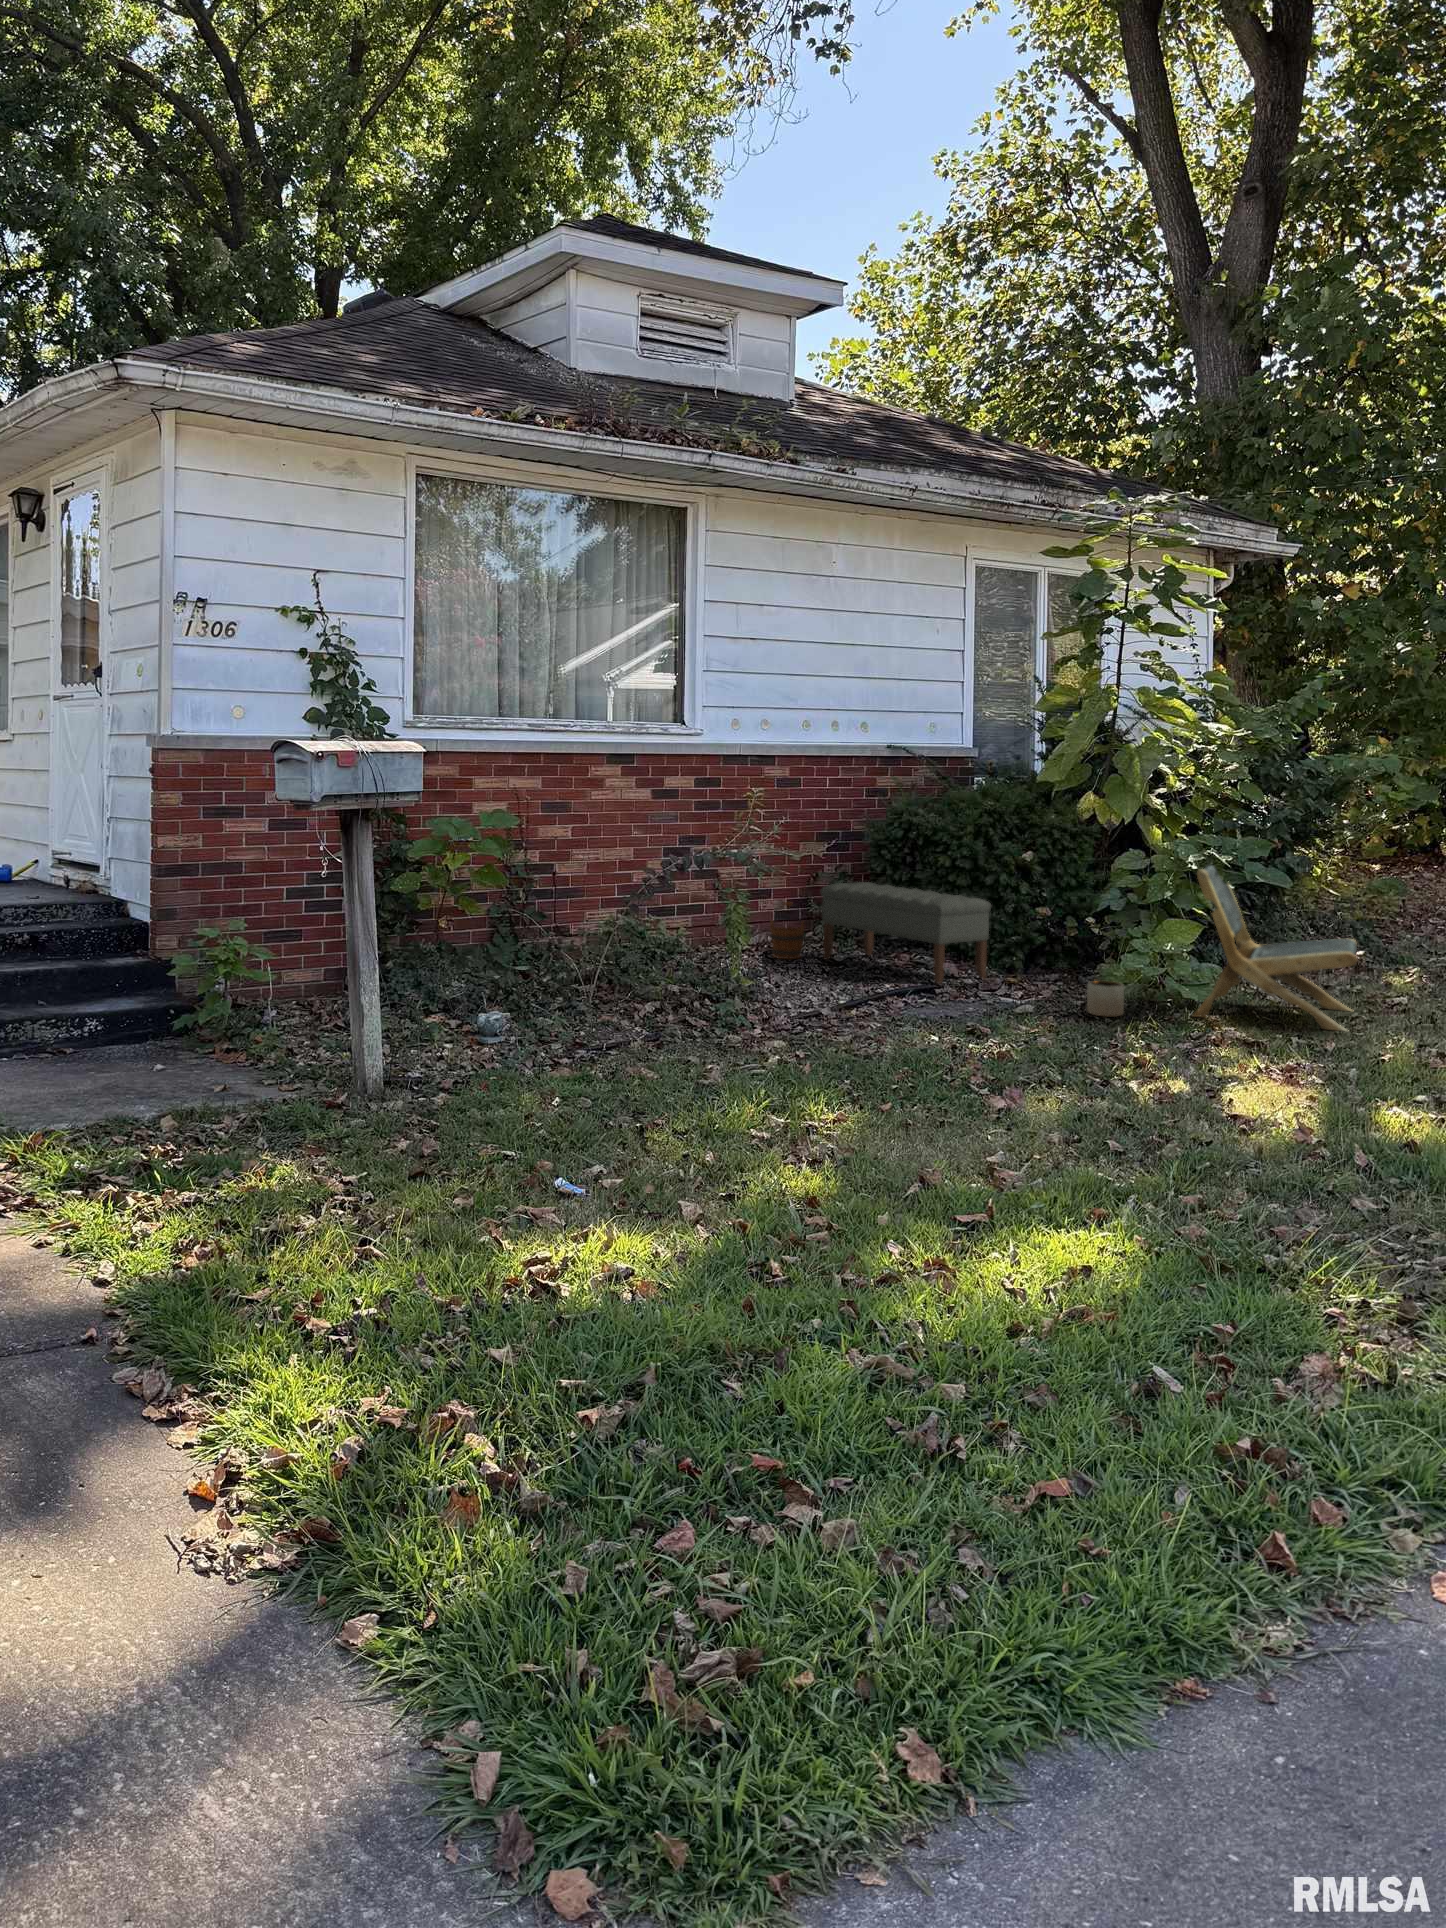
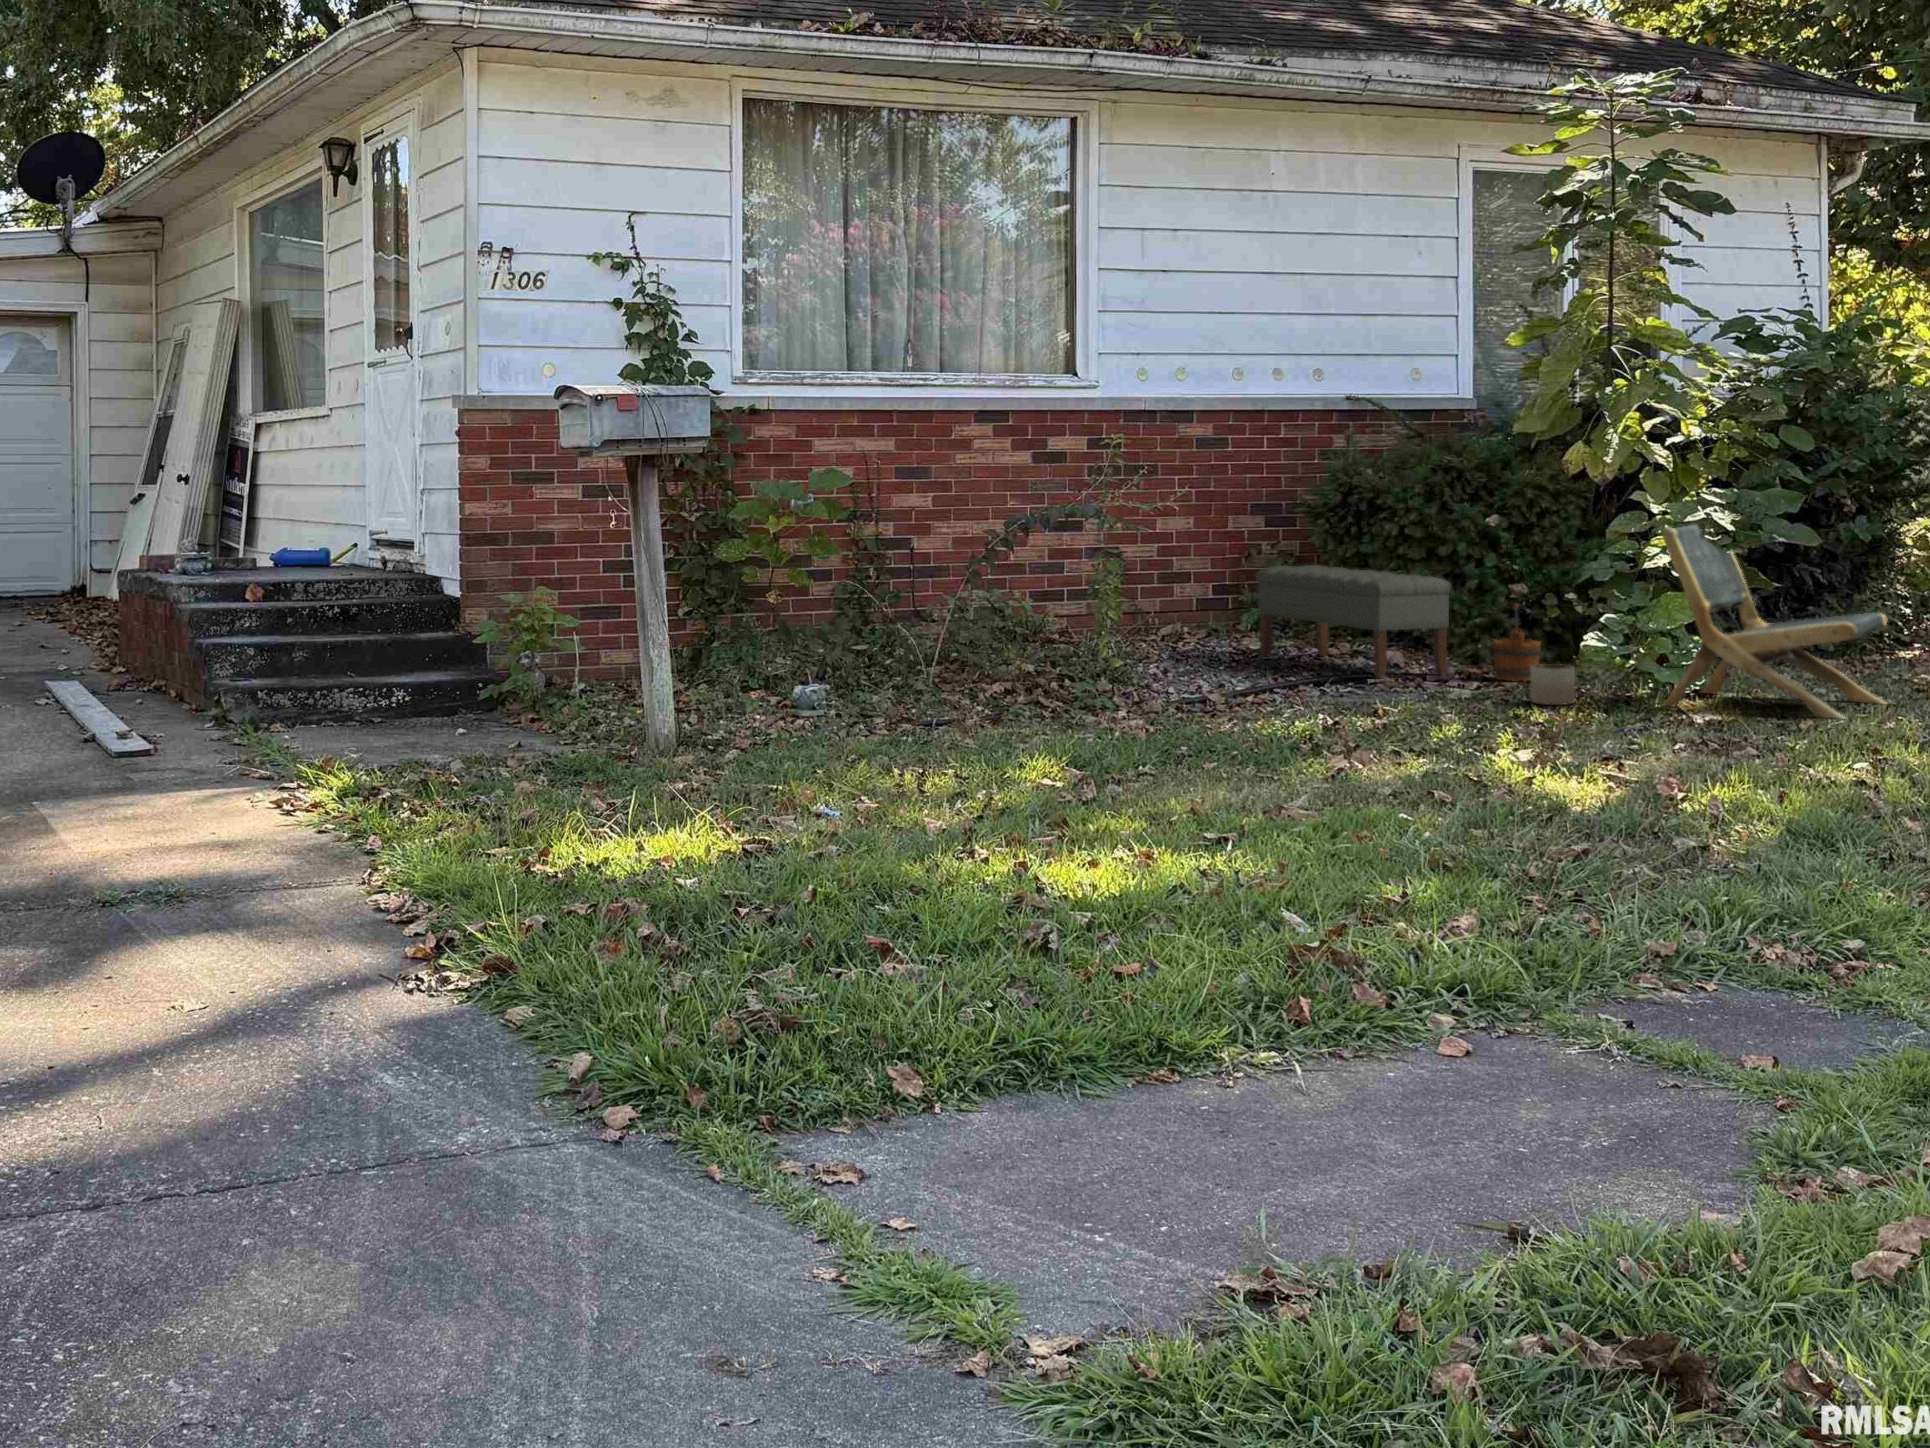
wooden bucket: present [770,902,805,959] -> present [1492,604,1541,682]

